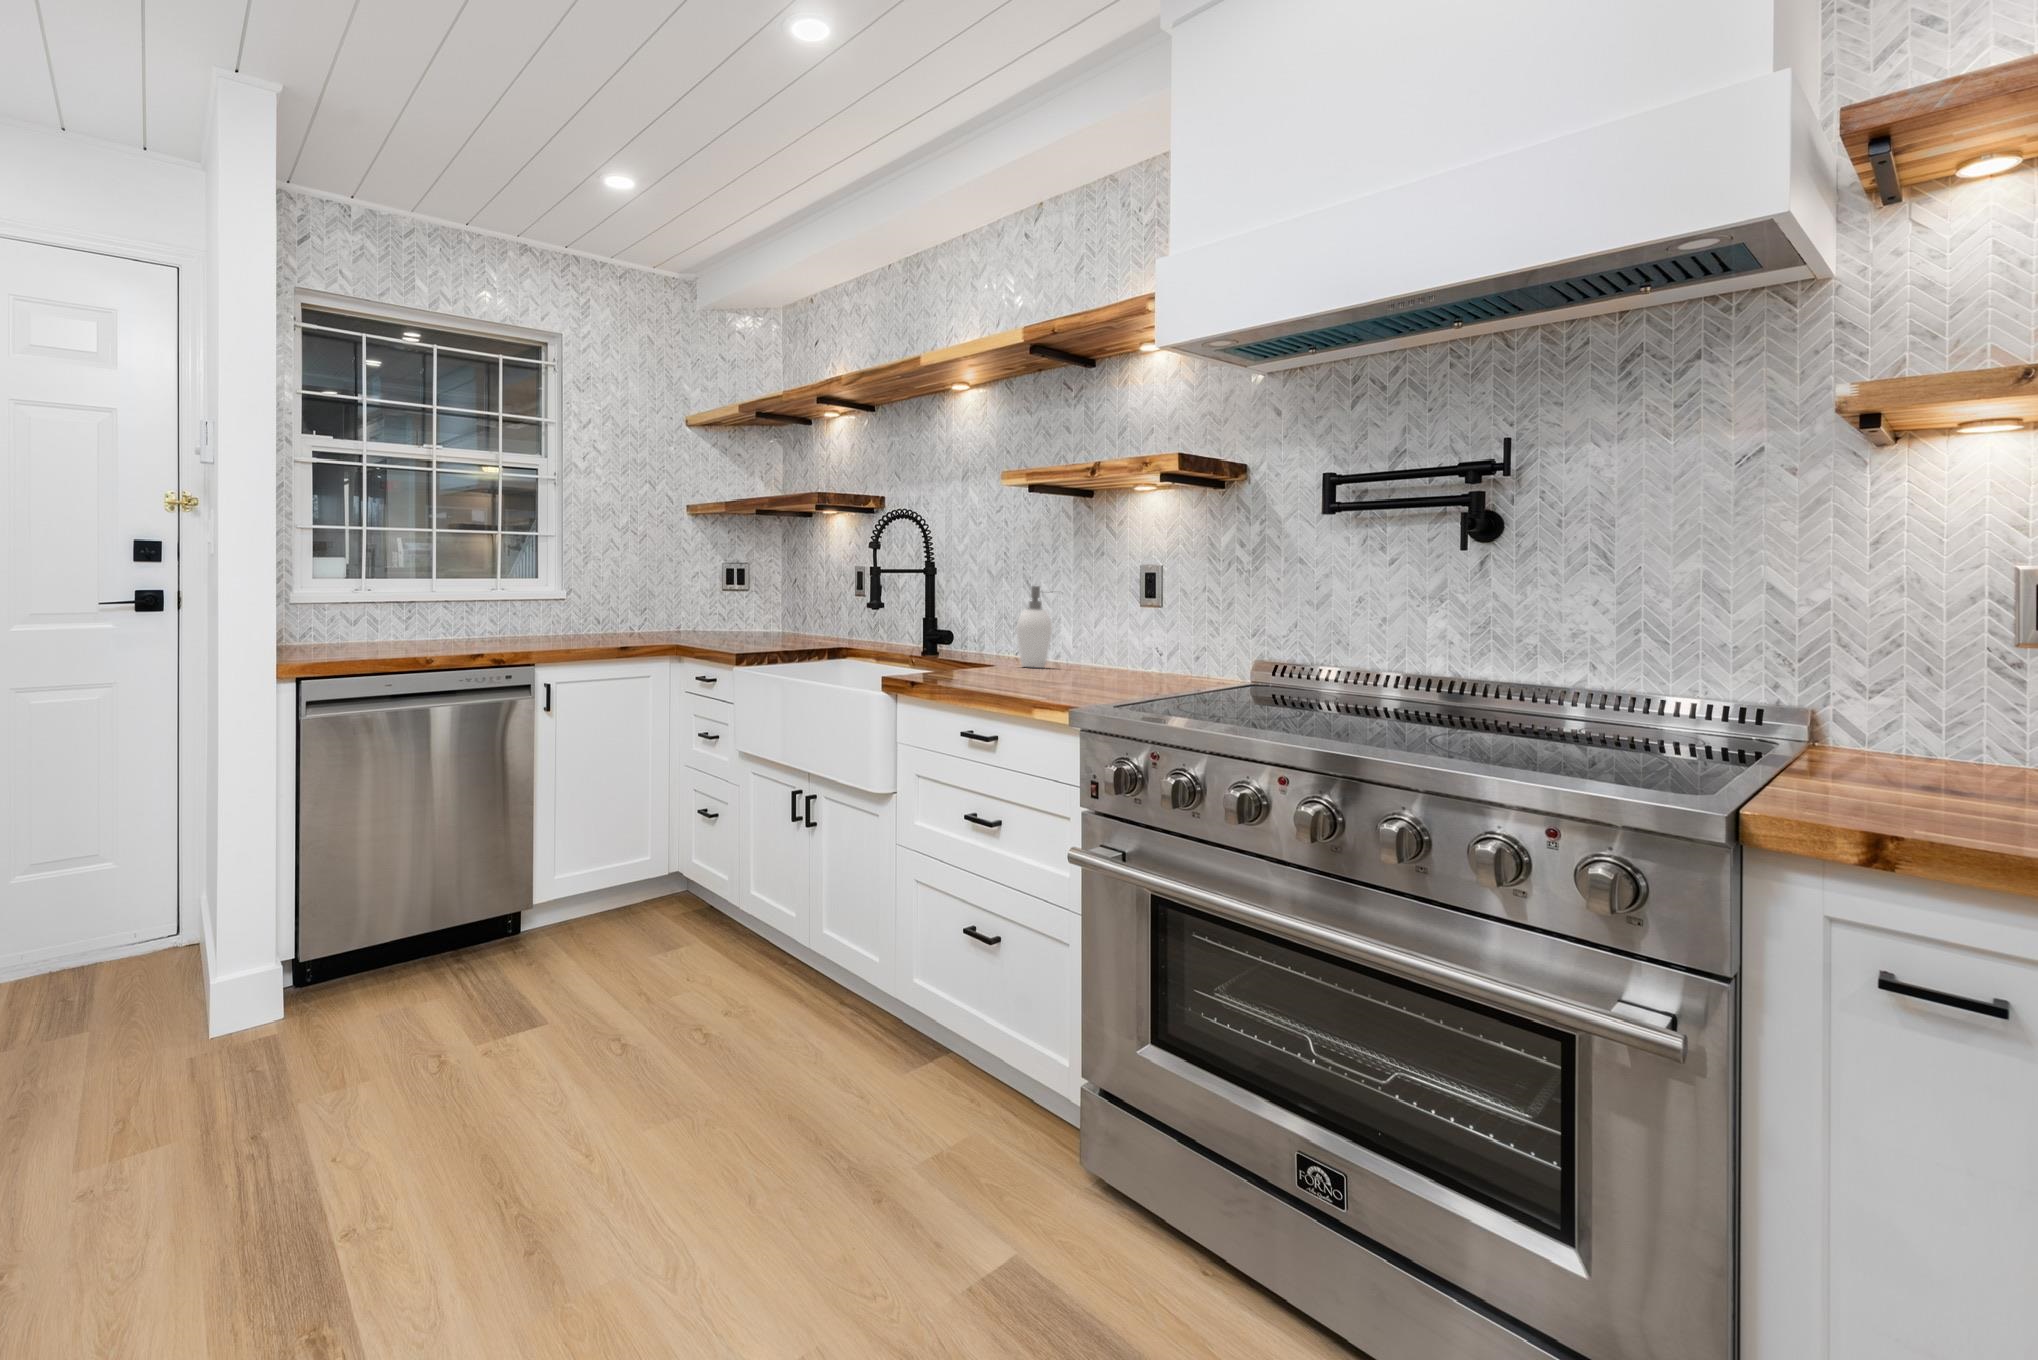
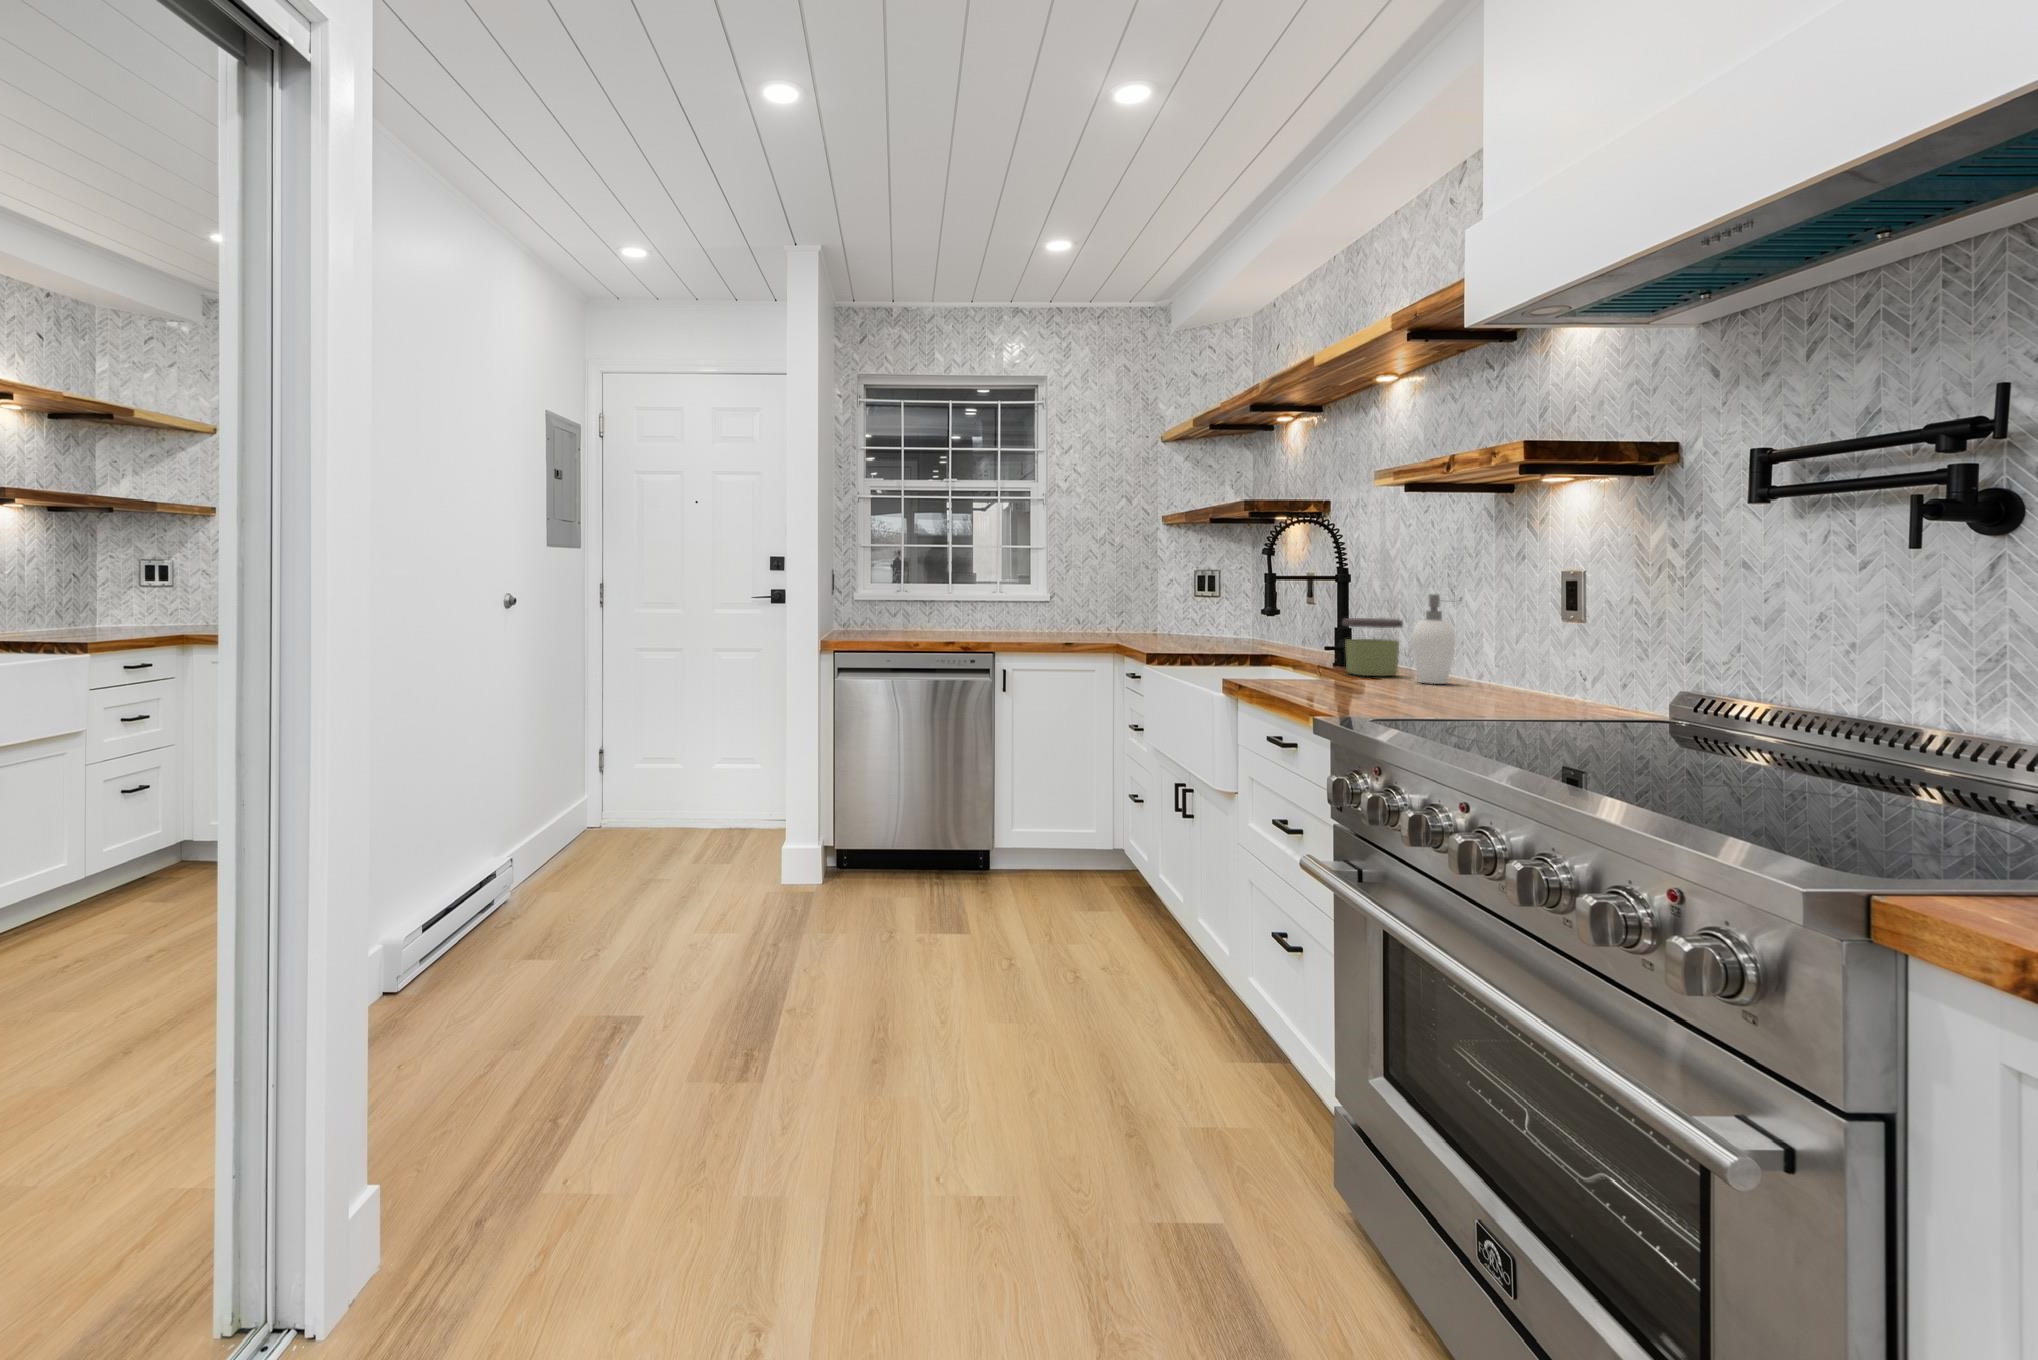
jar: none [946,609,999,663] -> present [1342,618,1403,676]

